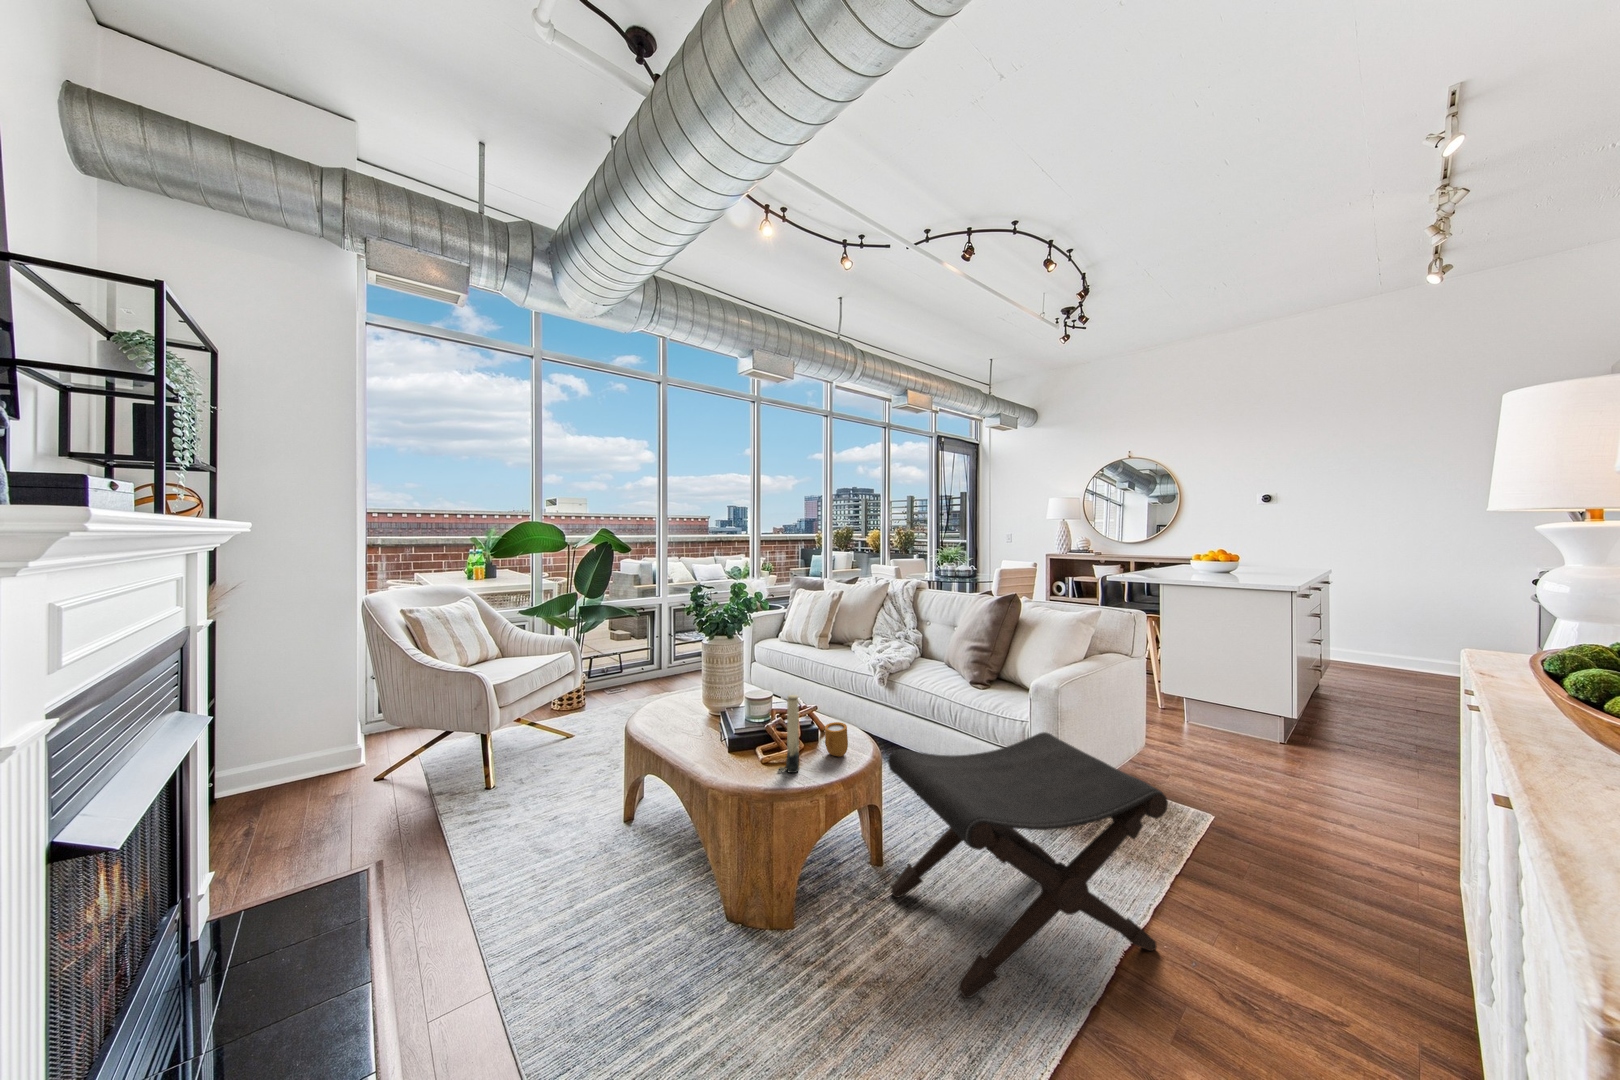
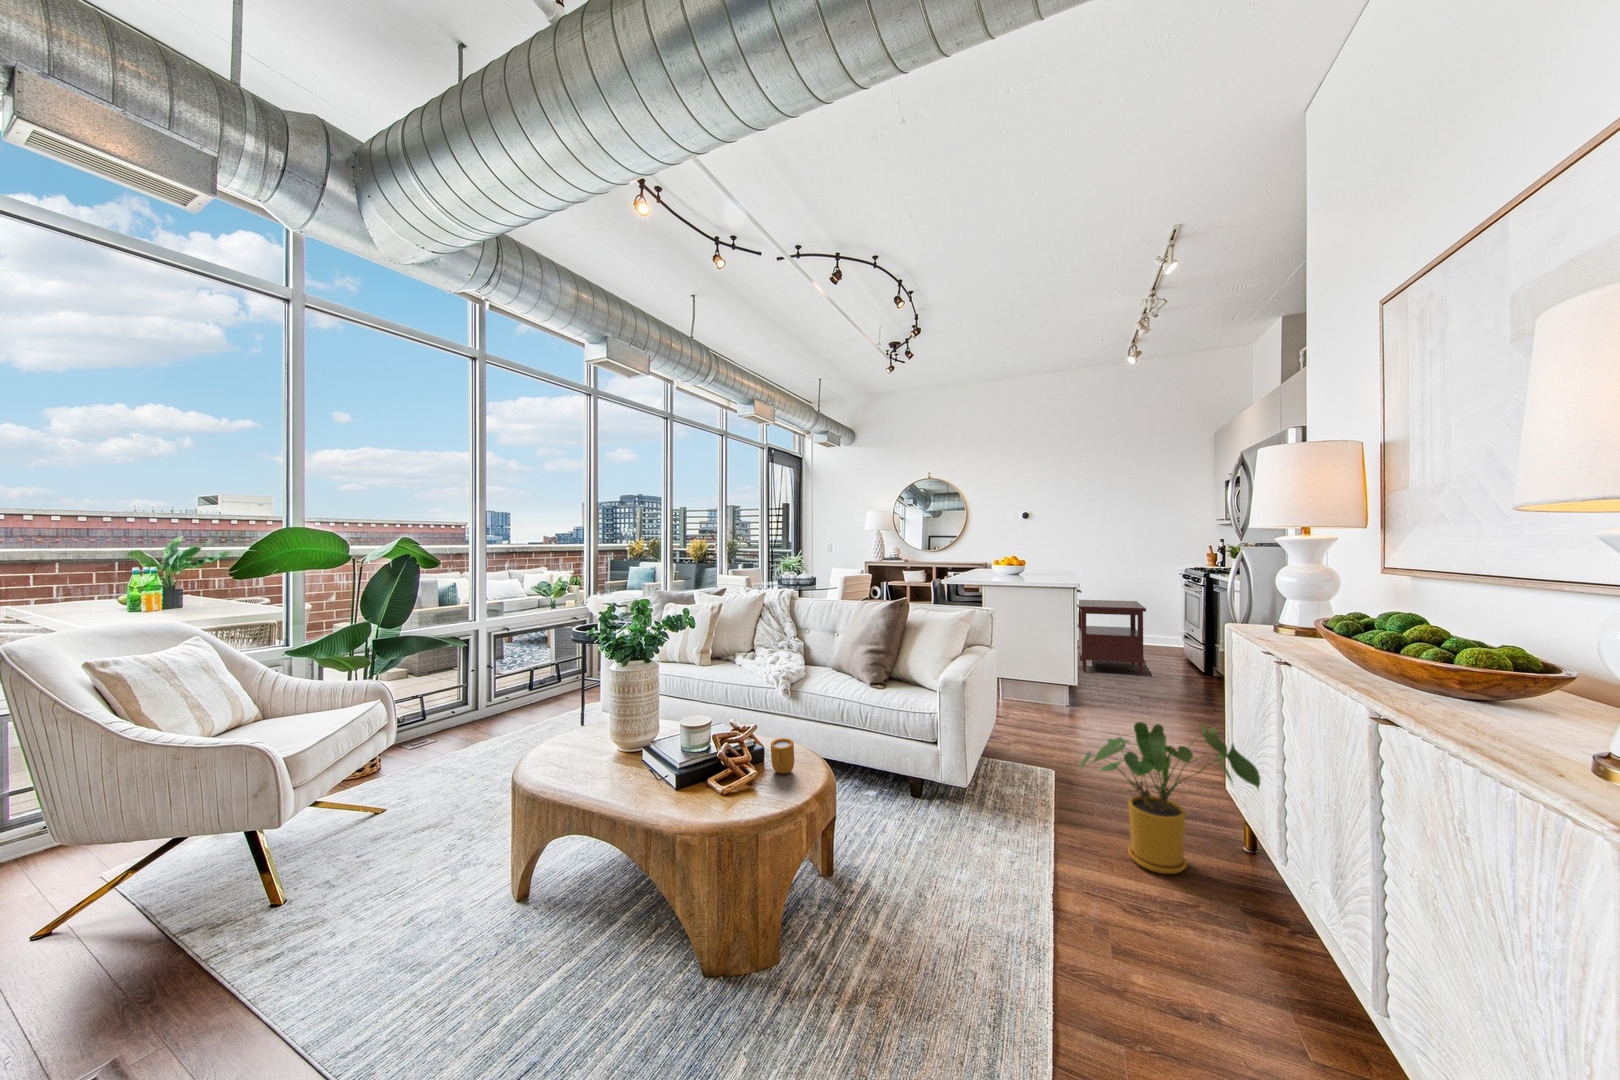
side table: none [1329,617,1438,726] -> present [1078,600,1146,676]
candle: present [778,695,799,773] -> none [738,716,761,801]
footstool: present [888,732,1168,998] -> none [842,718,1080,976]
house plant: none [1194,773,1449,975] -> present [1081,722,1260,874]

